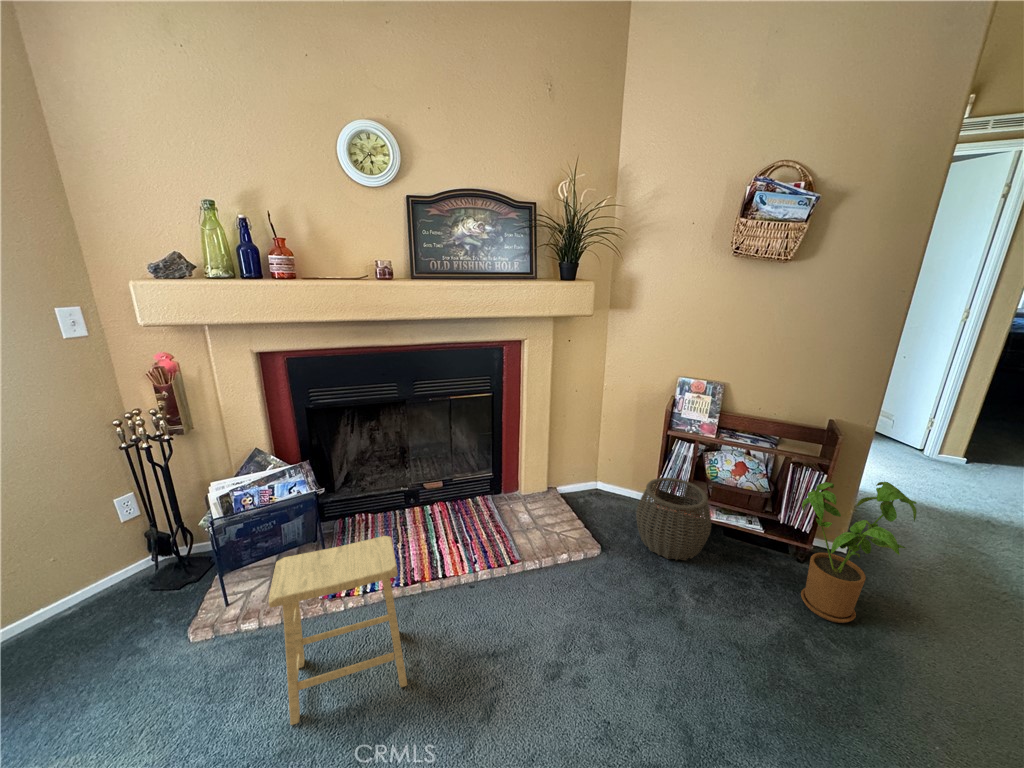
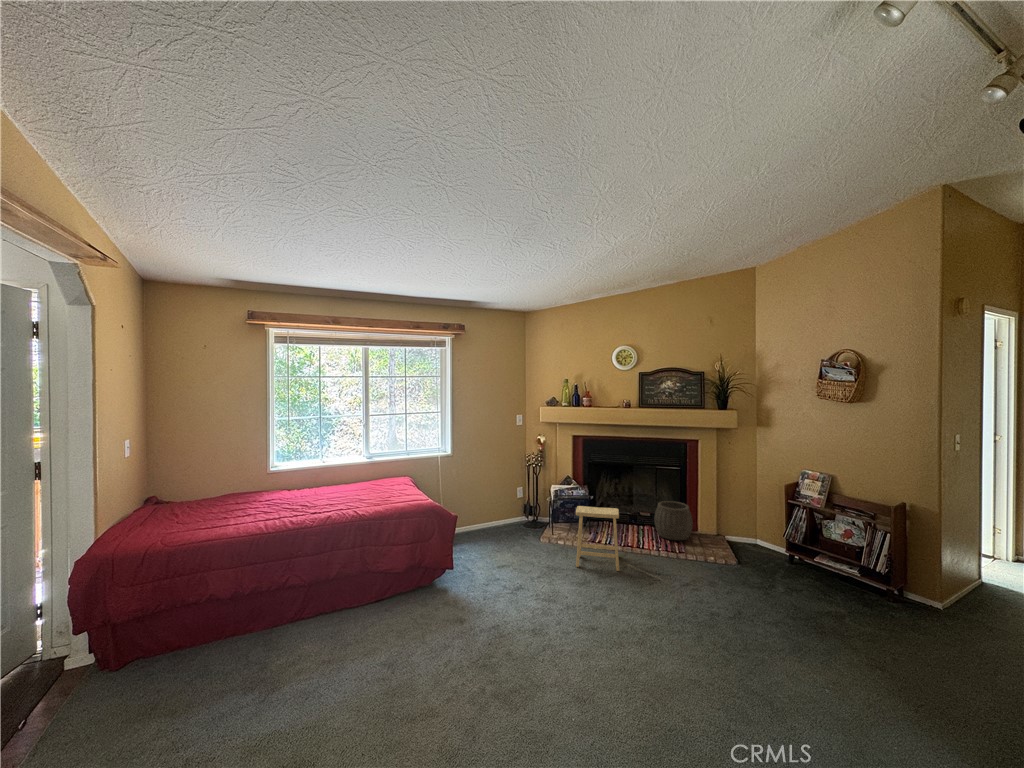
woven basket: present [636,478,711,560] -> present [655,501,693,541]
house plant: present [801,482,917,623] -> none [861,530,934,625]

